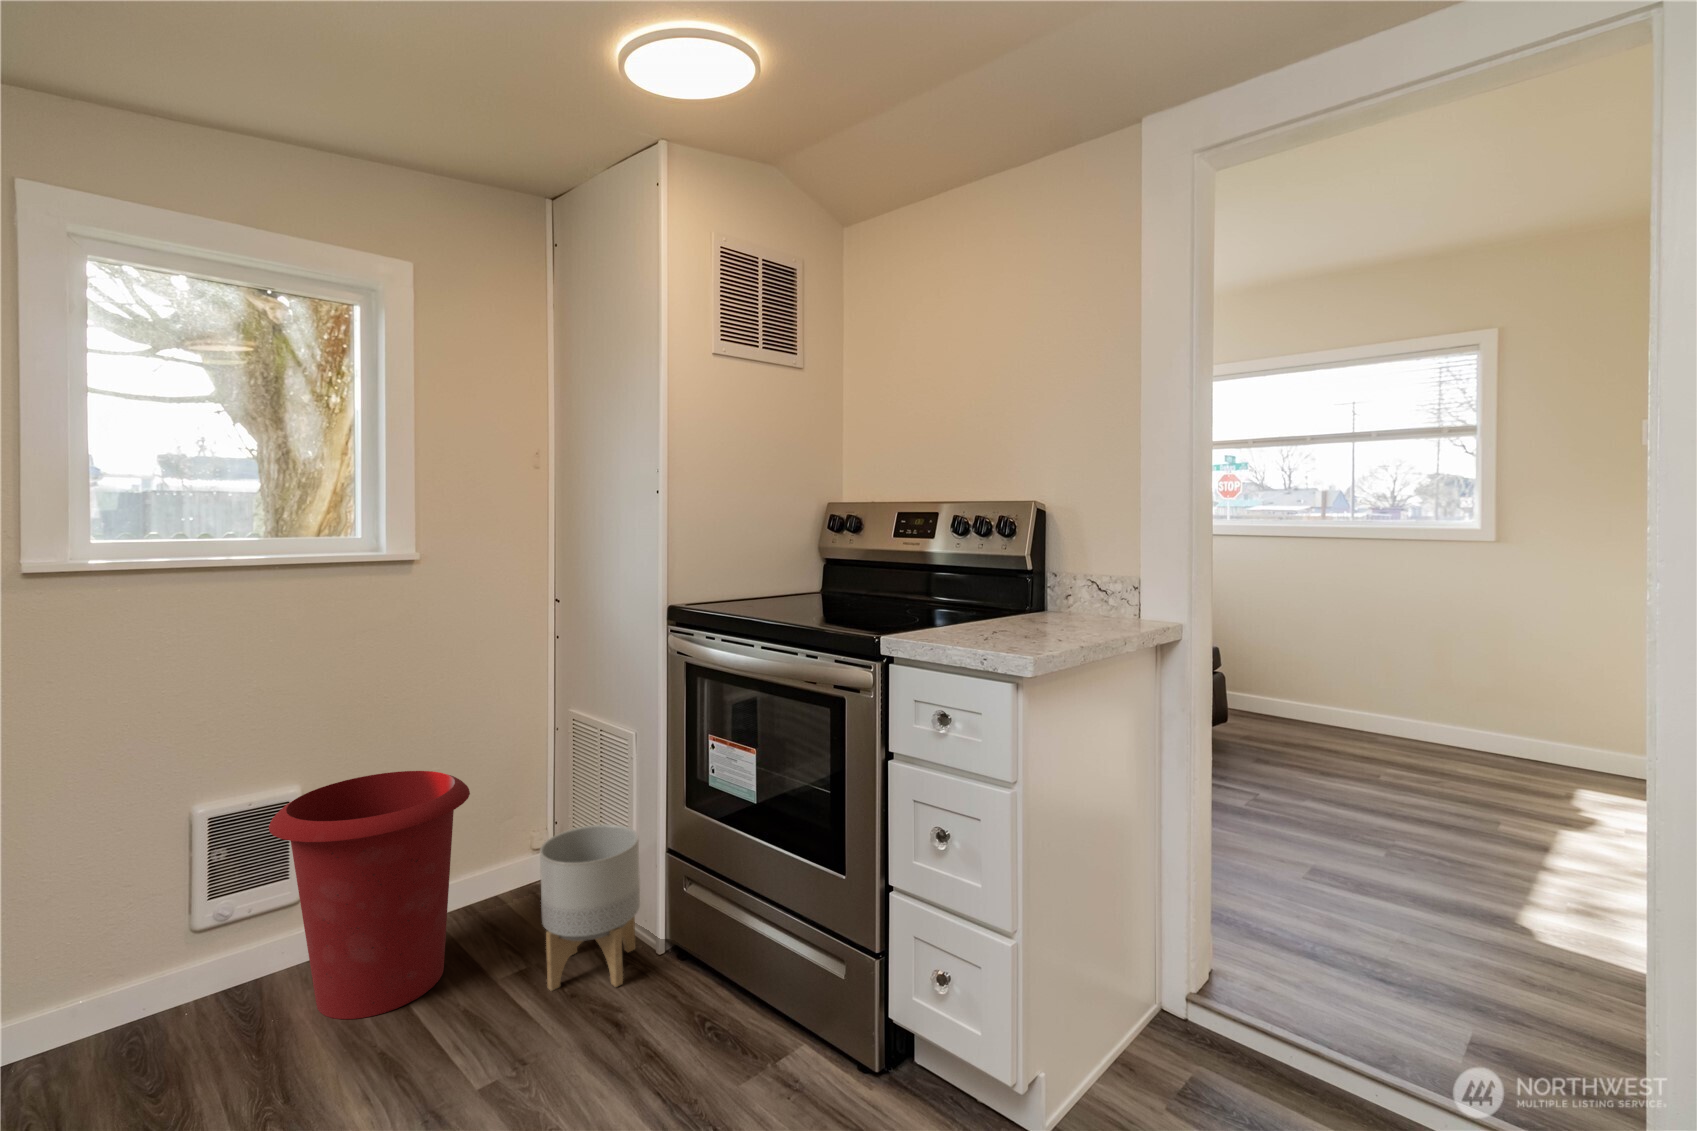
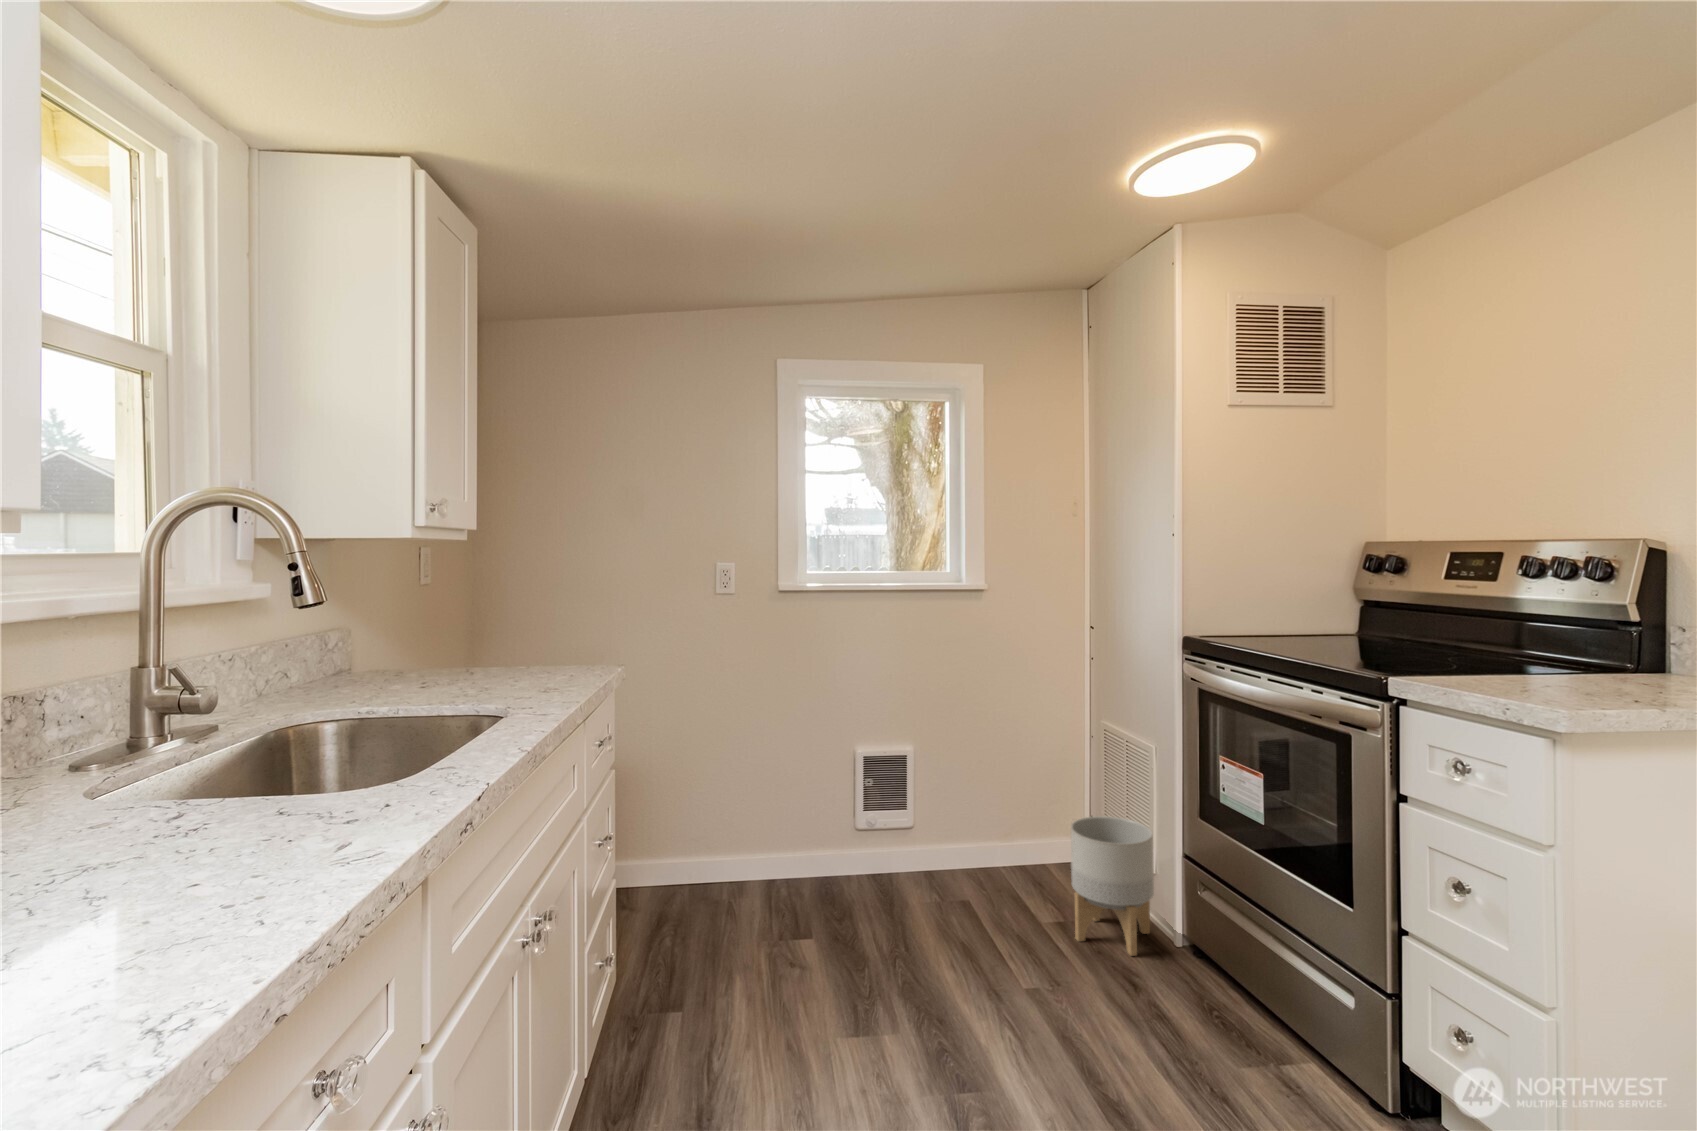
waste bin: present [269,771,470,1019] -> none [897,746,1020,917]

